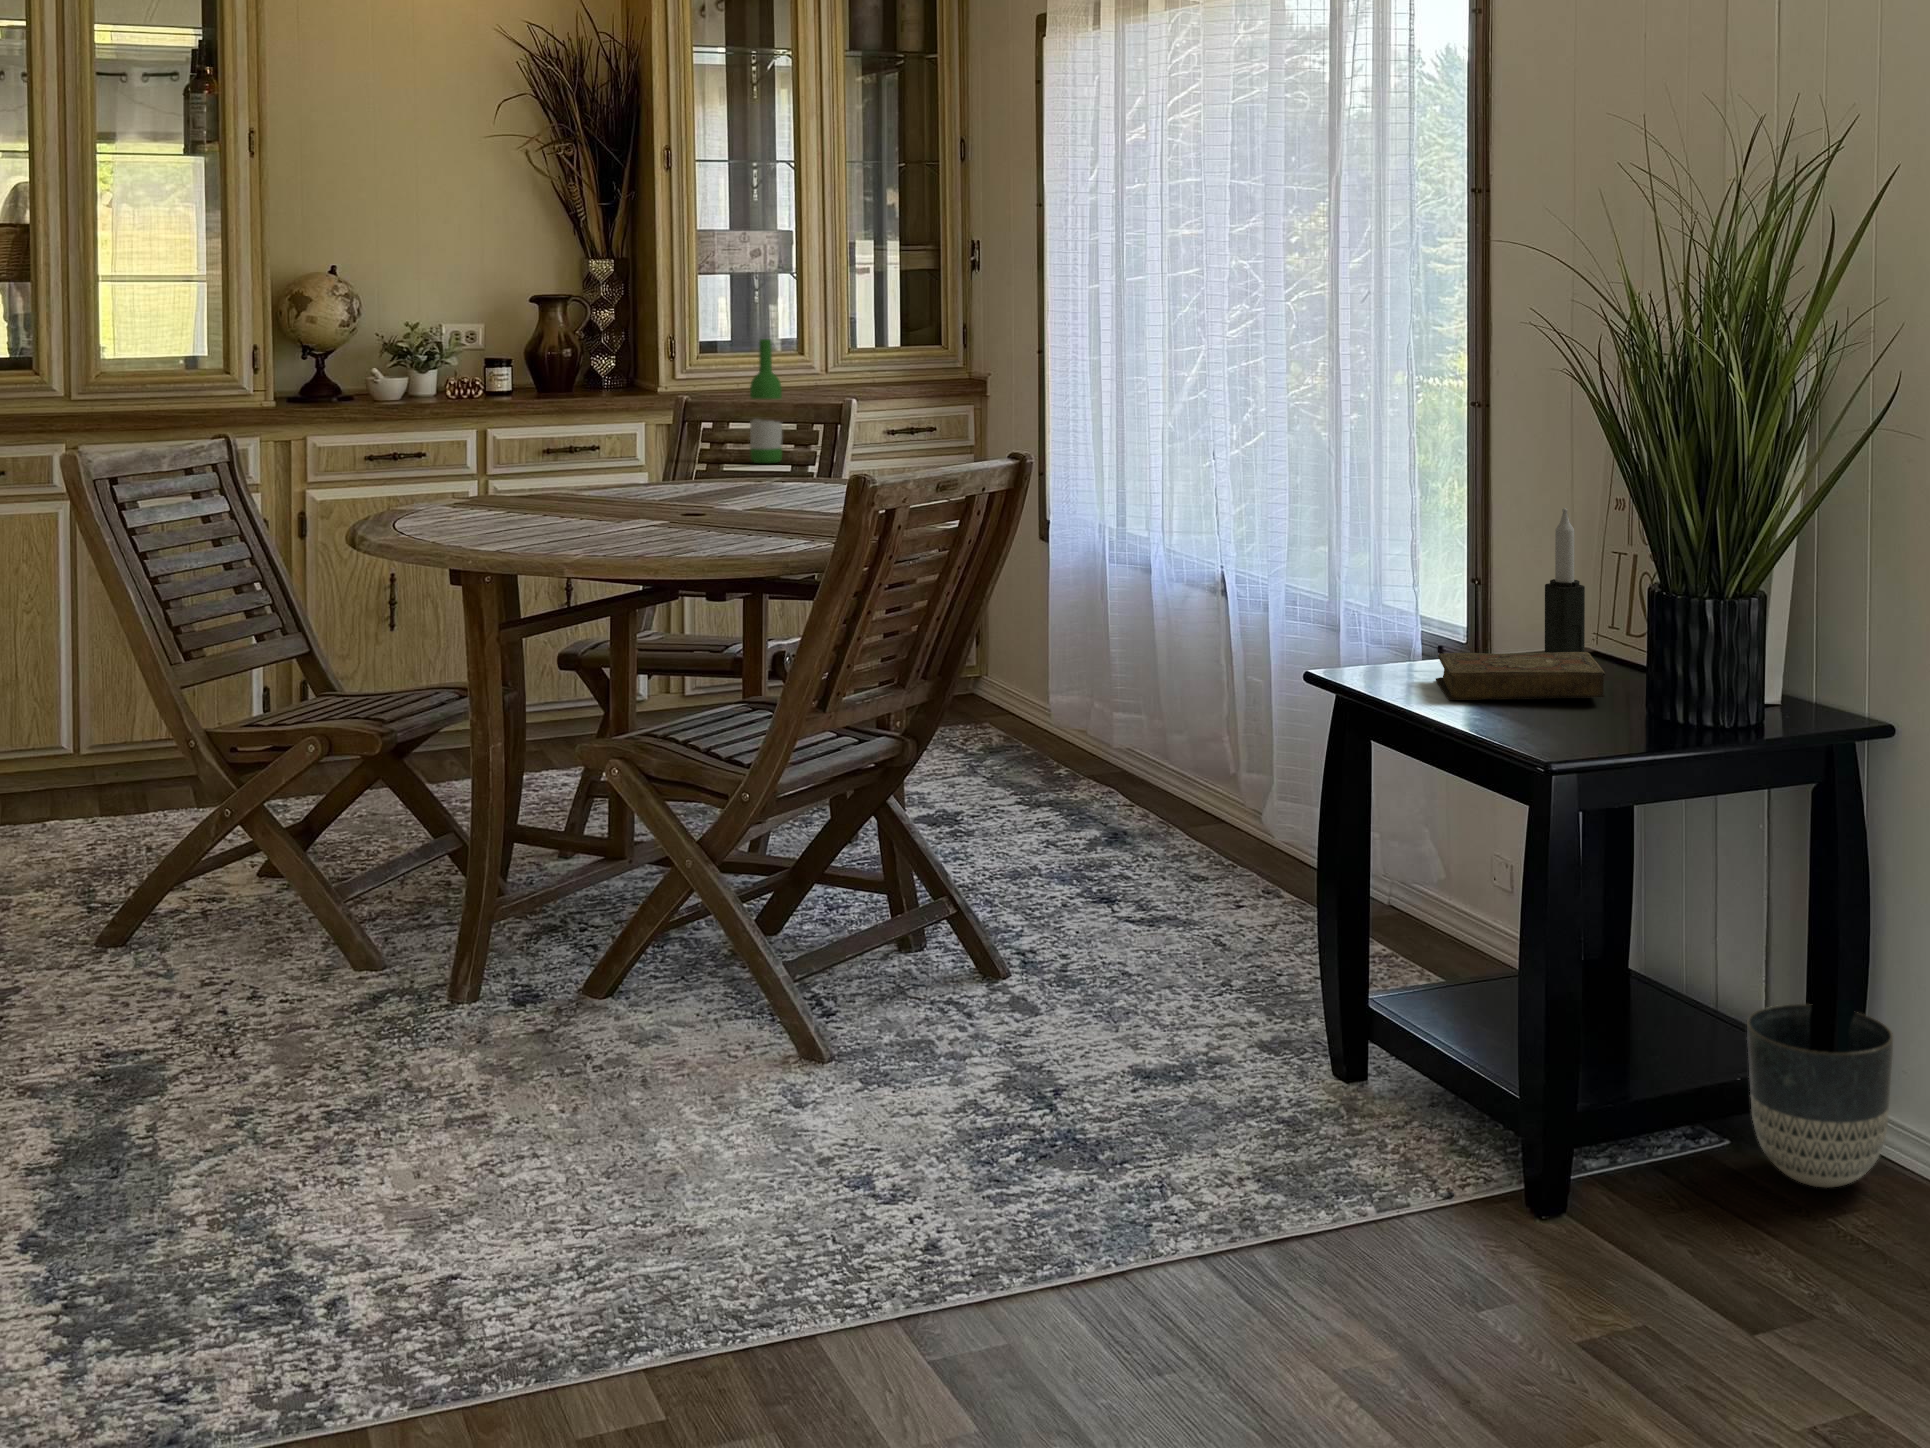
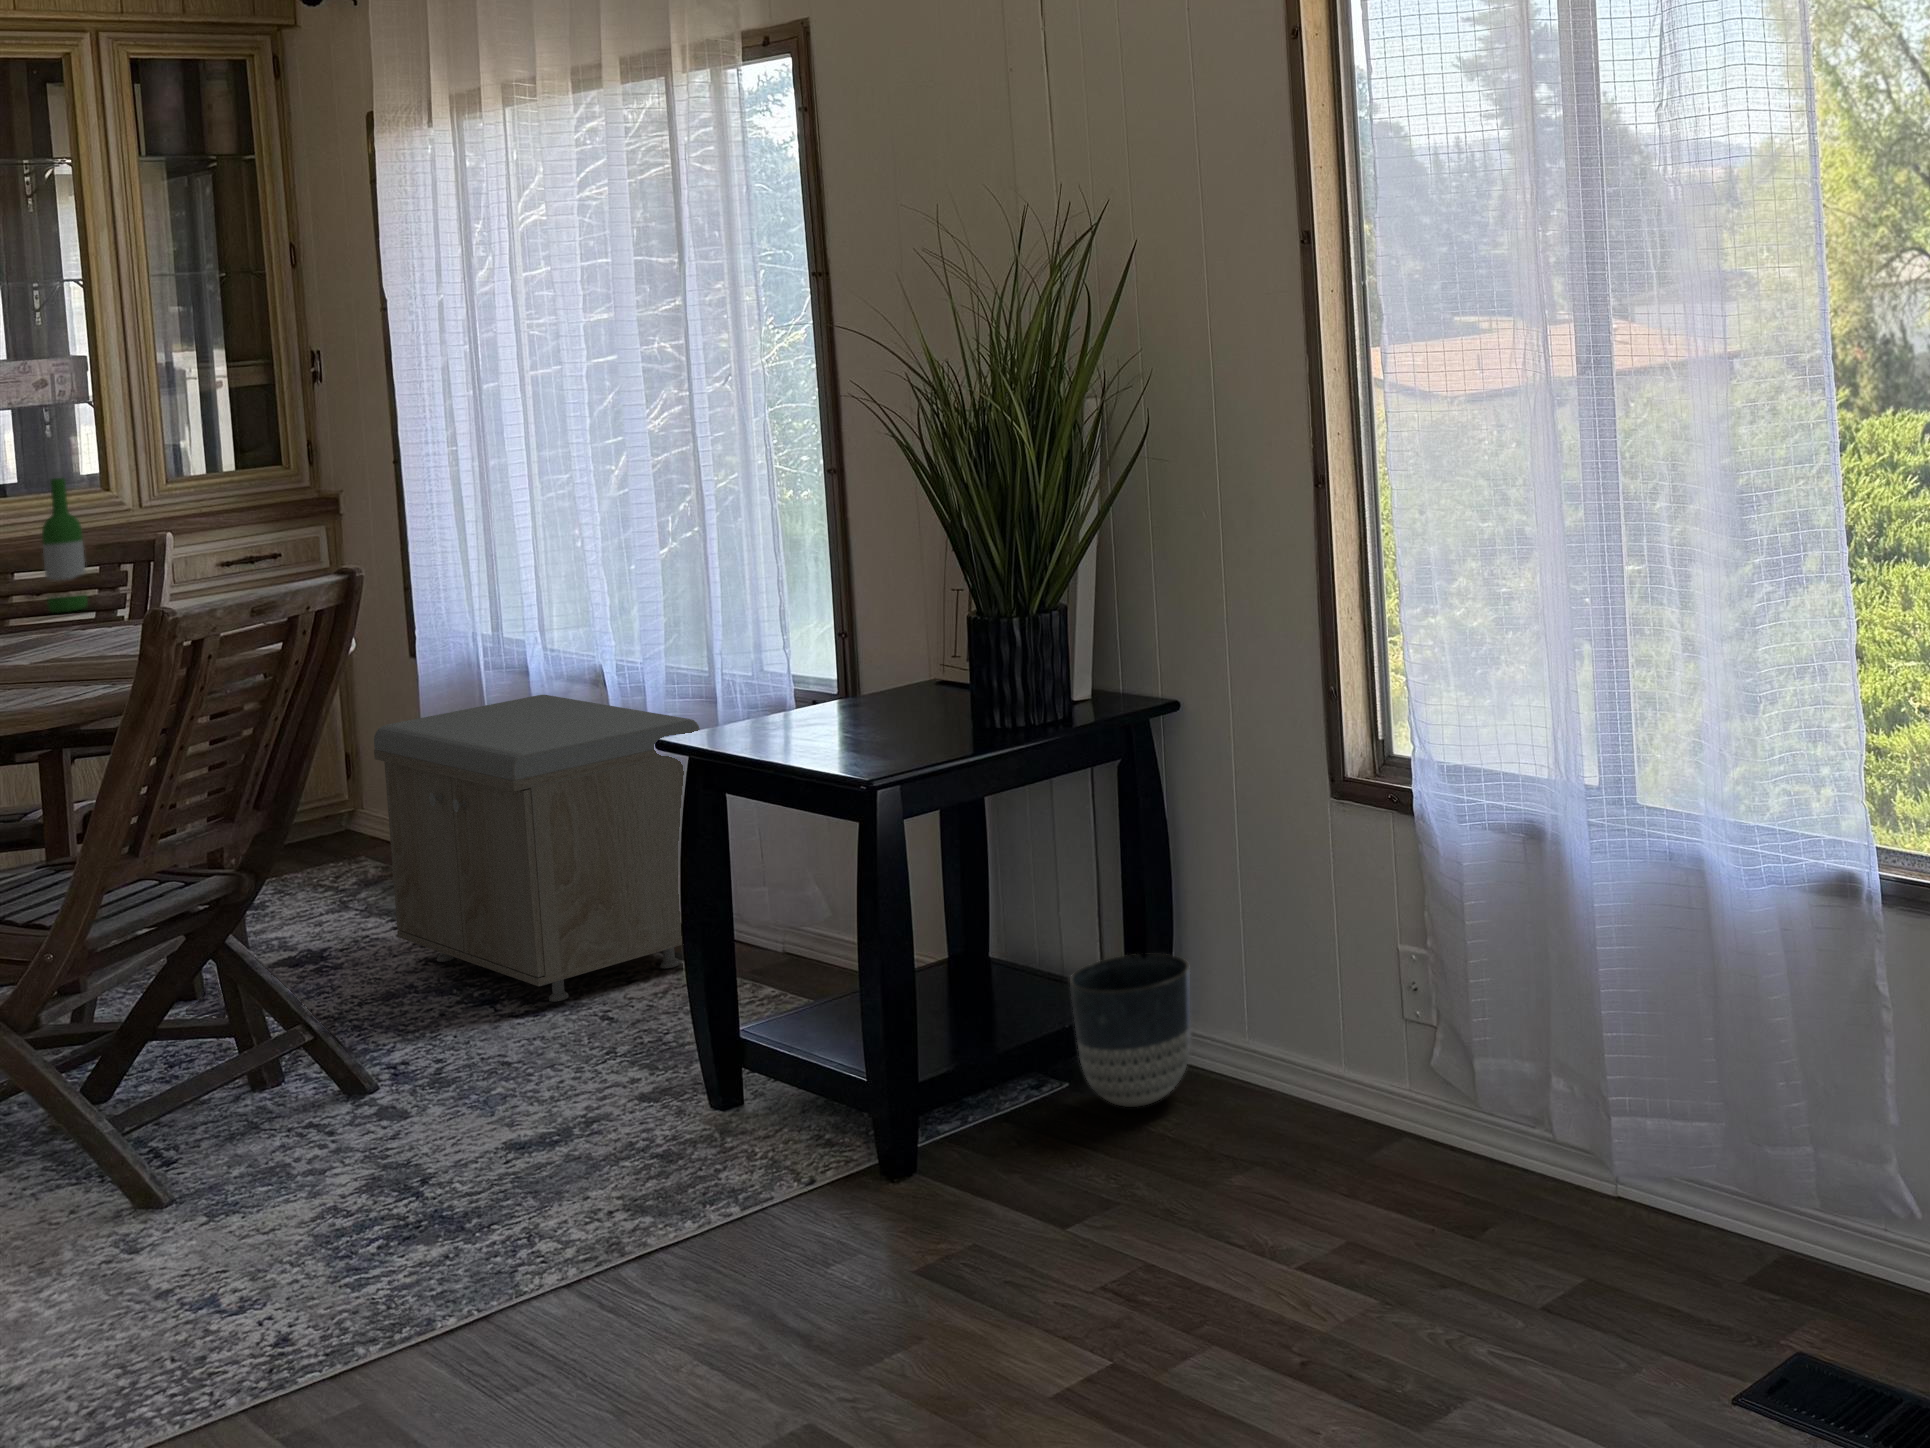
candle: present [1545,508,1585,653] -> none [881,557,922,702]
storage bench: none [1016,597,1325,914] -> present [374,695,700,1002]
book: present [1436,652,1605,700] -> none [780,683,930,741]

